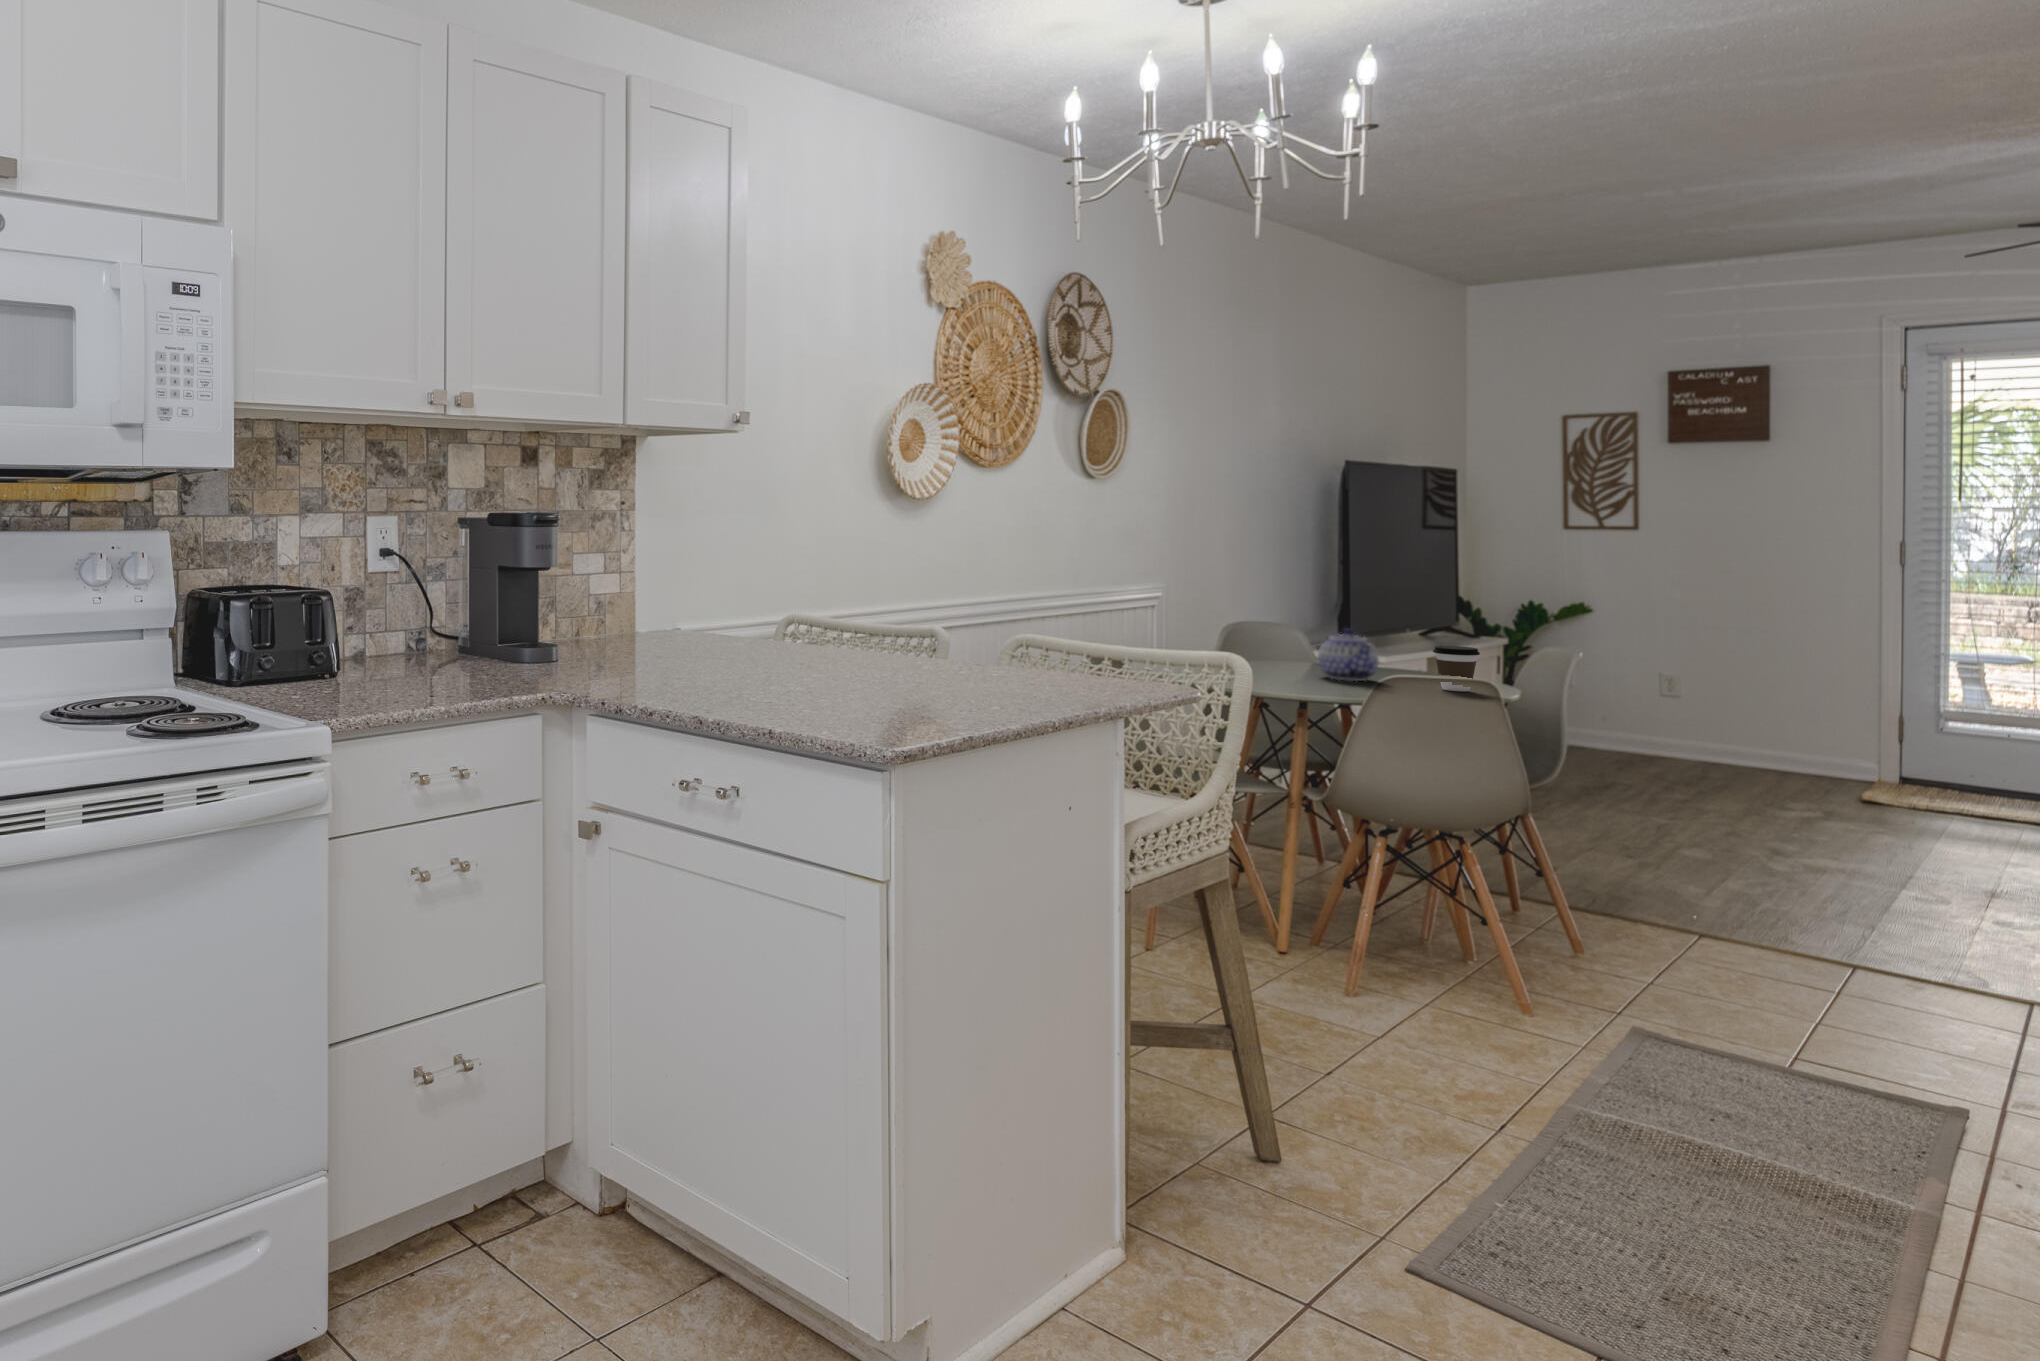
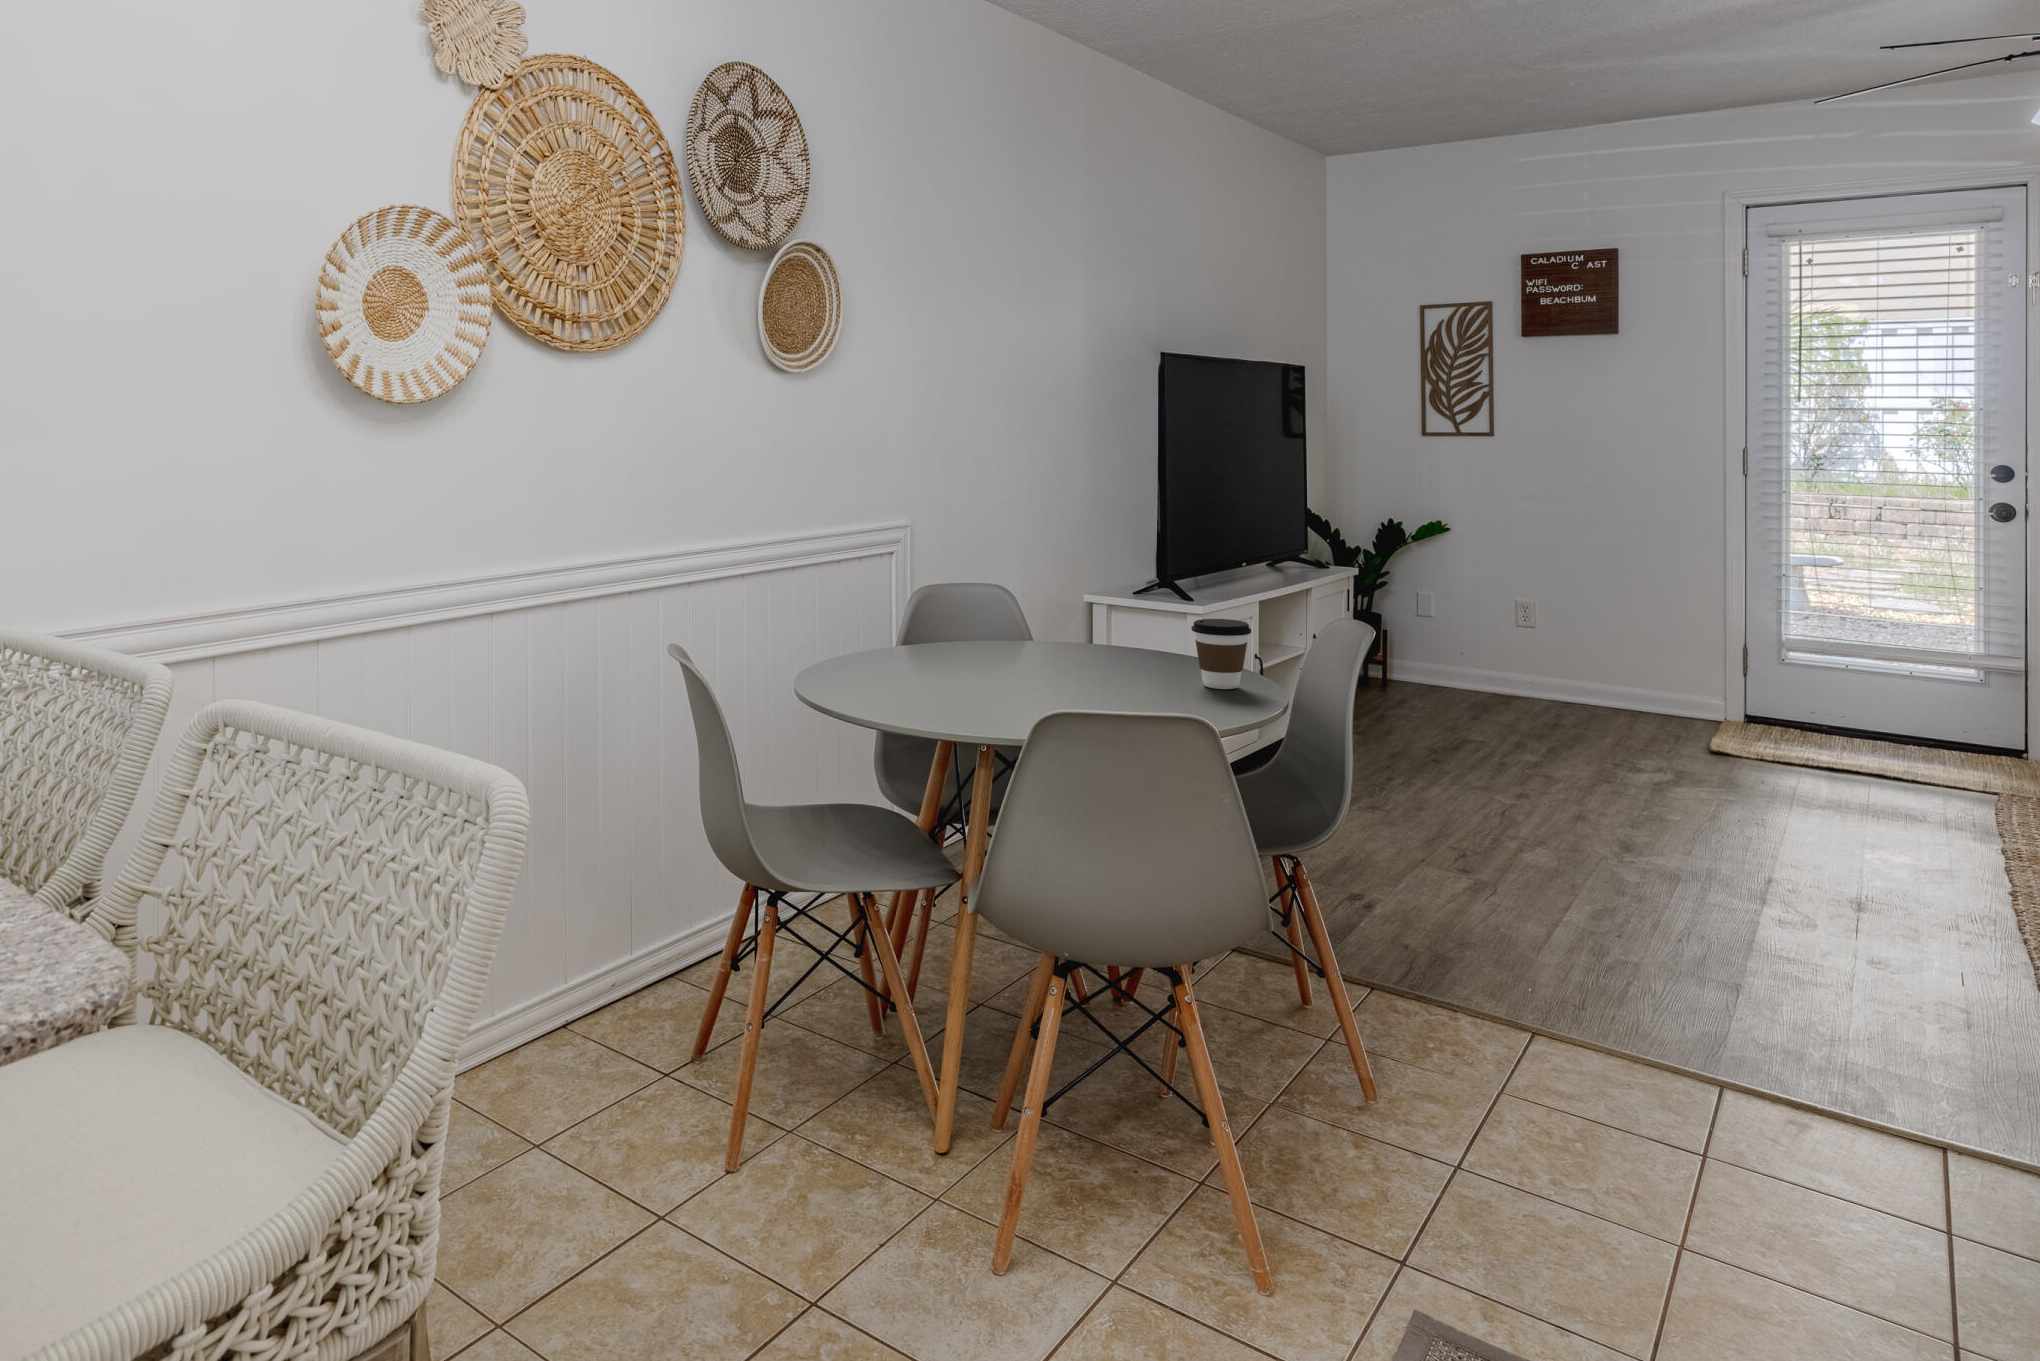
teapot: present [1318,628,1379,681] -> none [1047,593,1126,673]

